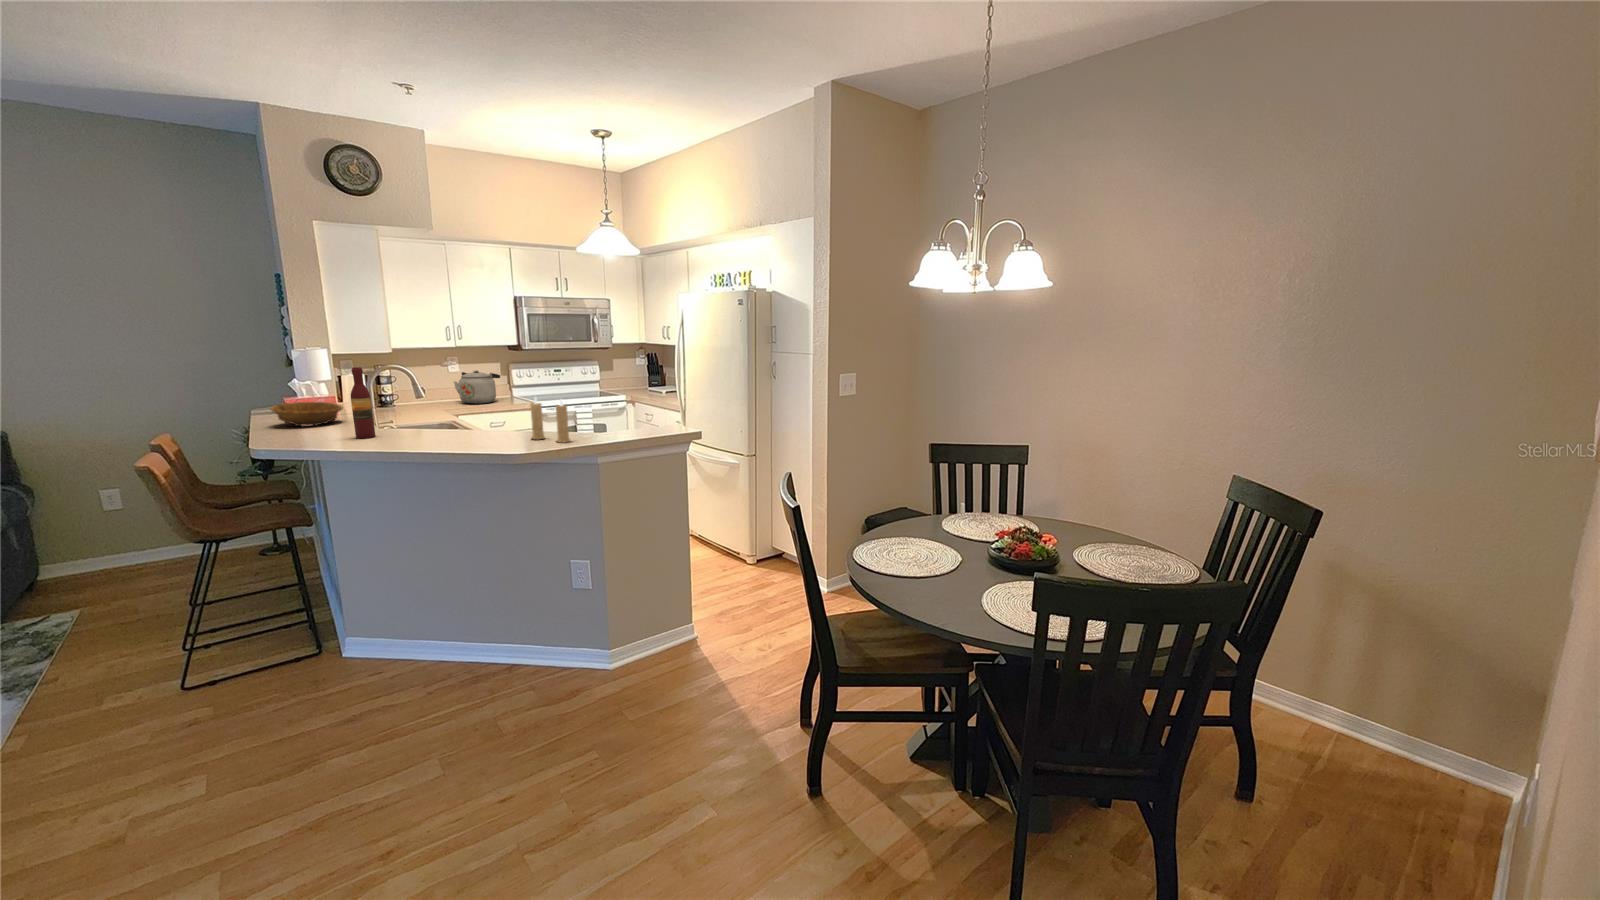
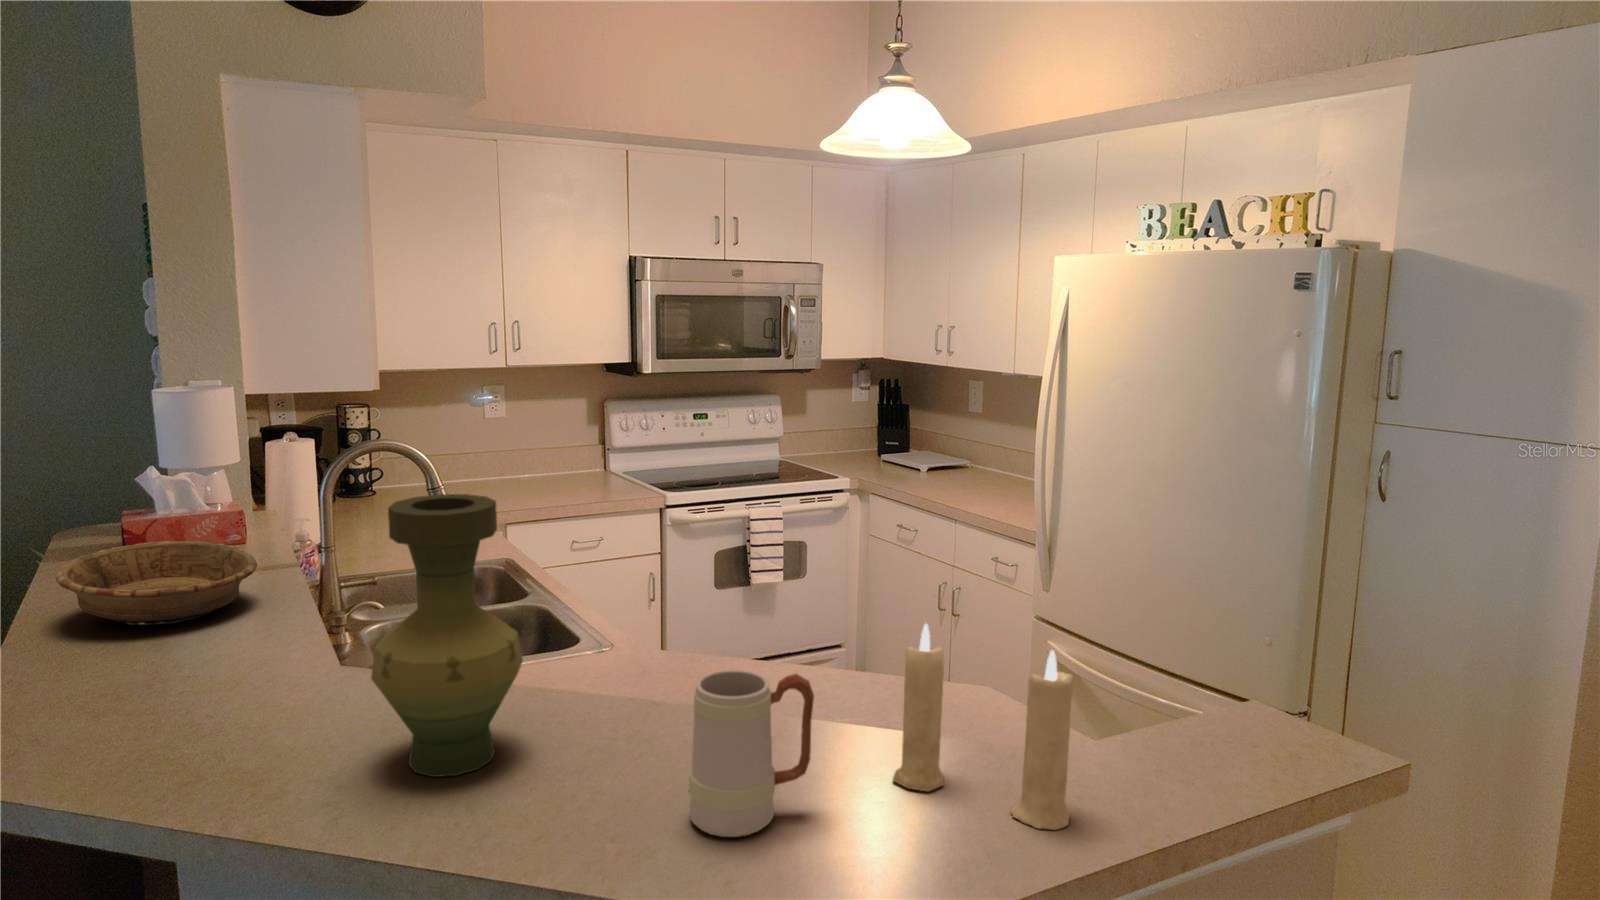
wine bottle: present [351,367,375,438] -> none [272,483,342,731]
vase: none [382,368,428,442] -> present [371,494,523,777]
kettle: present [454,370,500,404] -> none [495,418,591,492]
mug: none [467,407,501,445] -> present [689,670,814,837]

